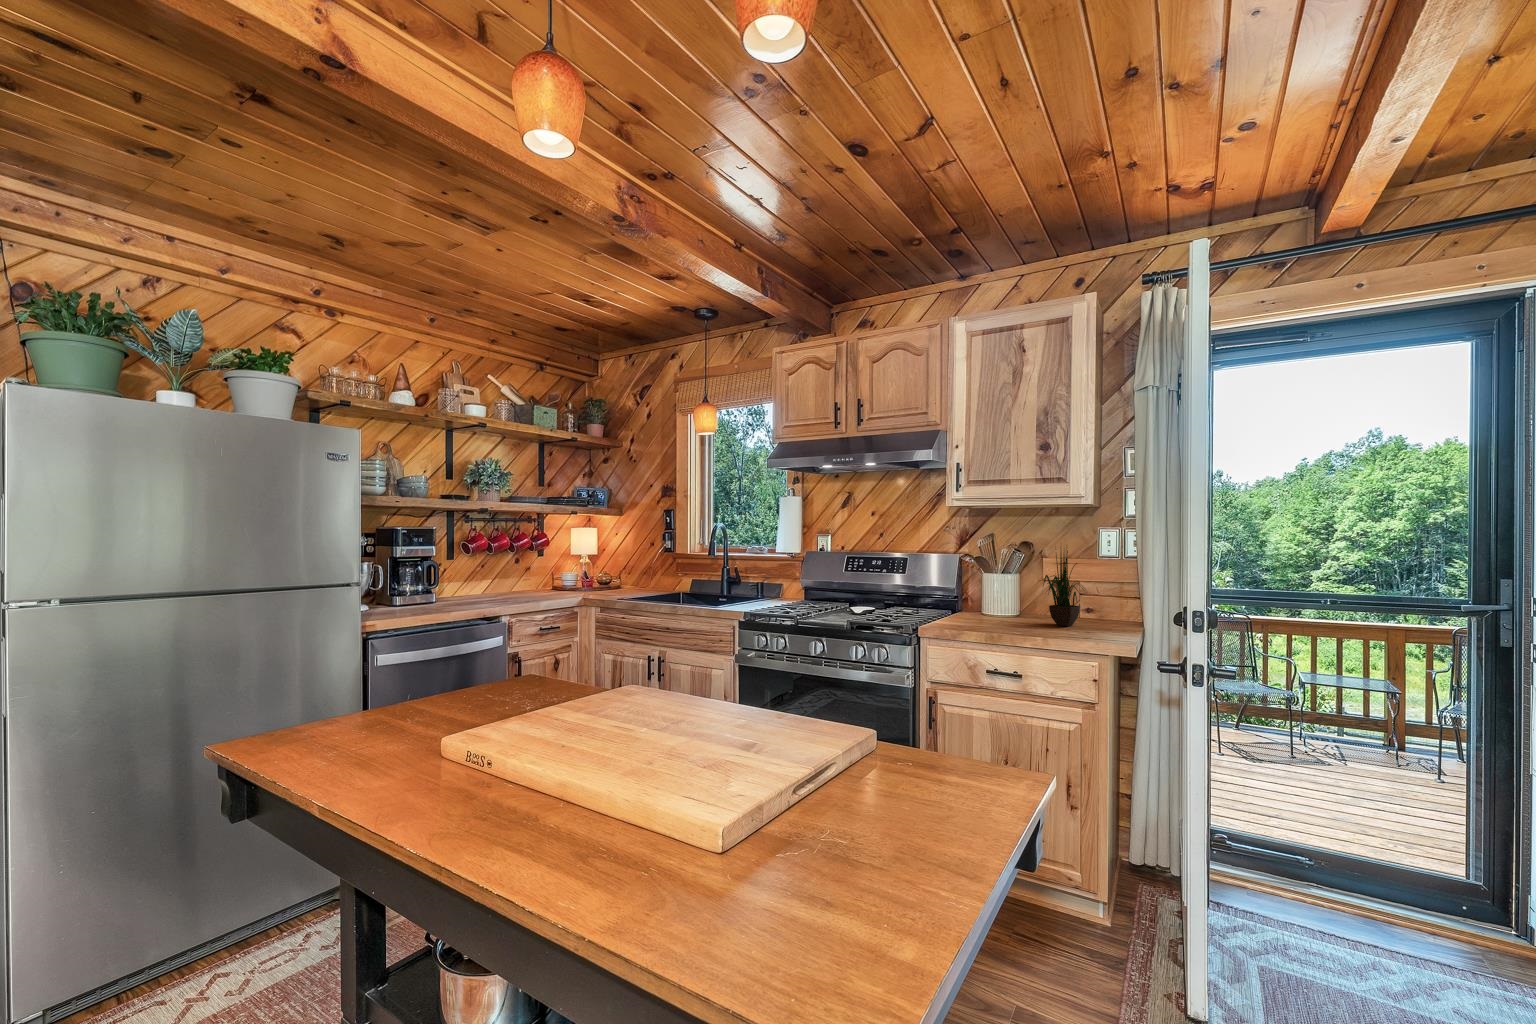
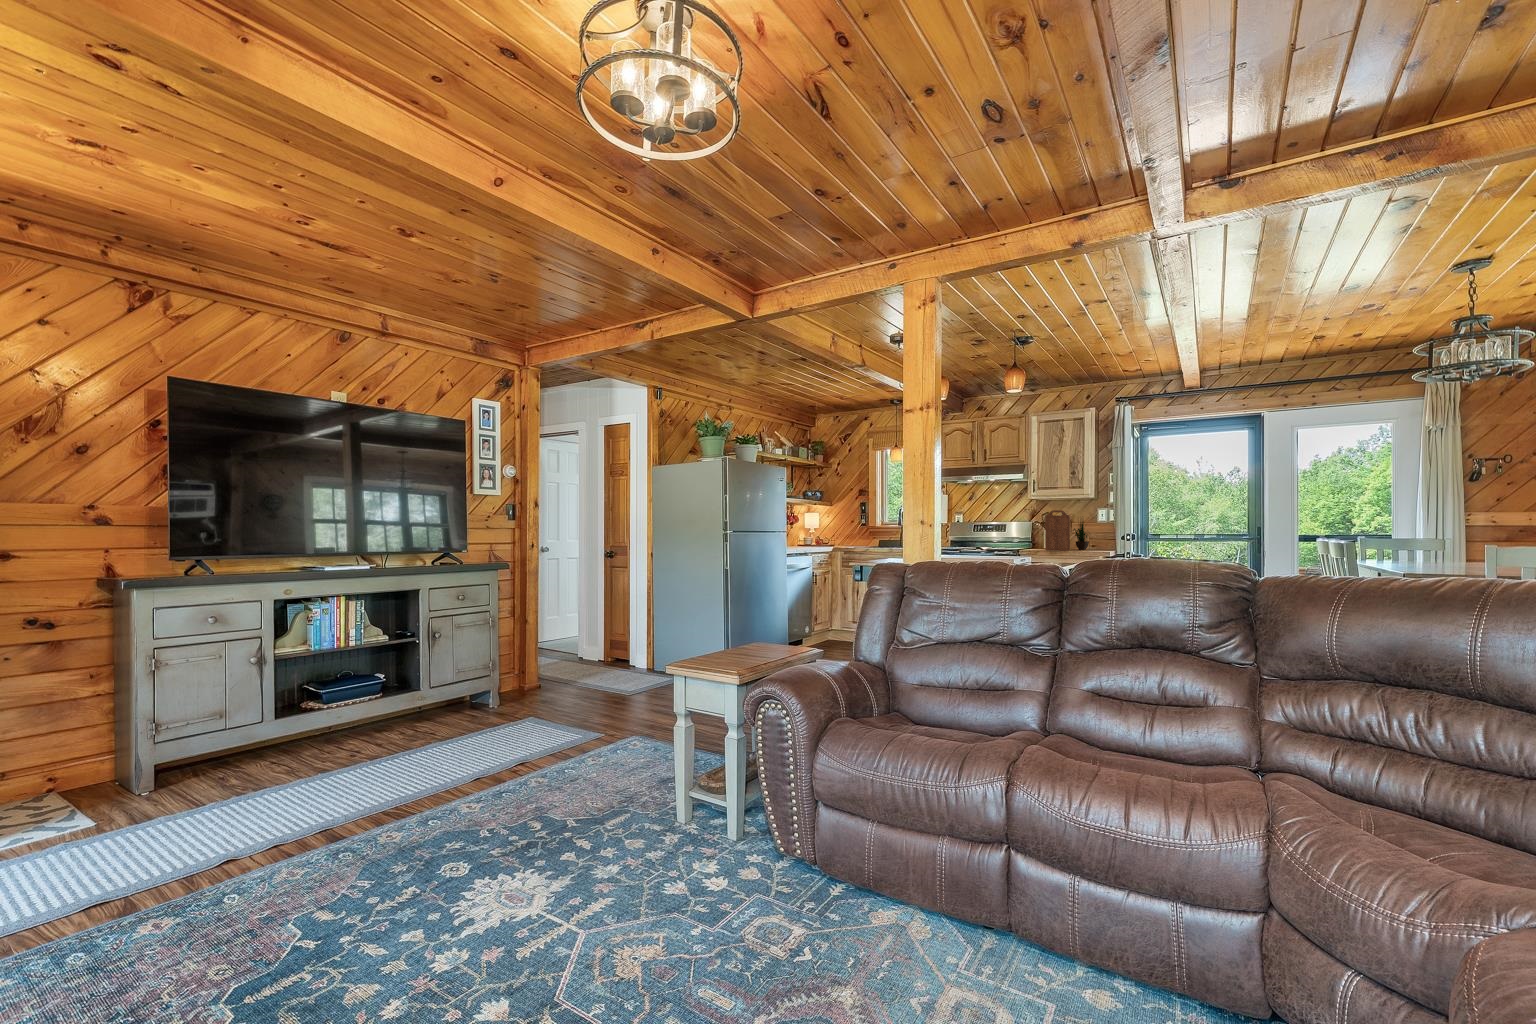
cutting board: none [977,534,1035,631] -> present [1045,510,1070,551]

